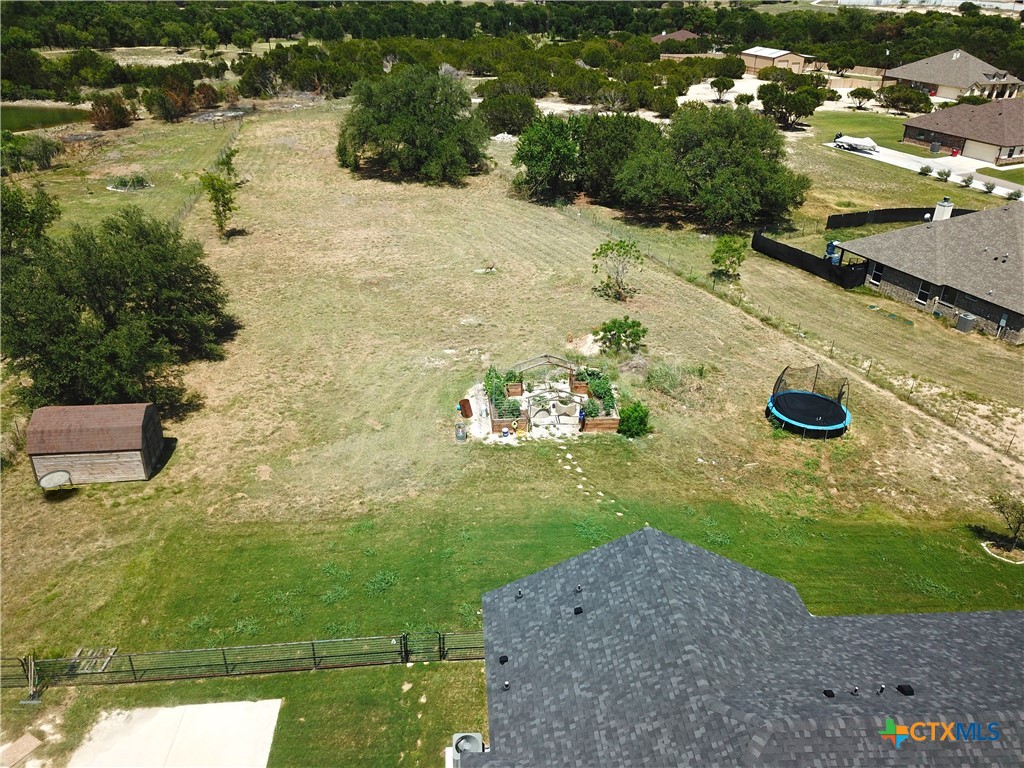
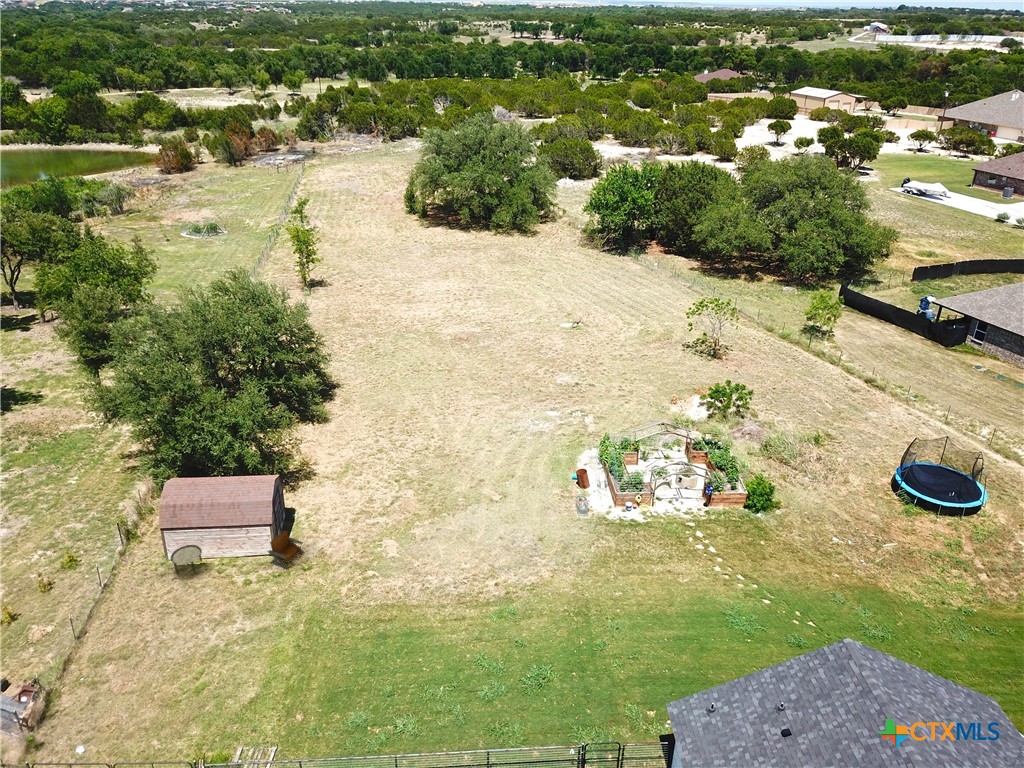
lounge chair: none [137,455,178,492] -> present [268,531,304,569]

